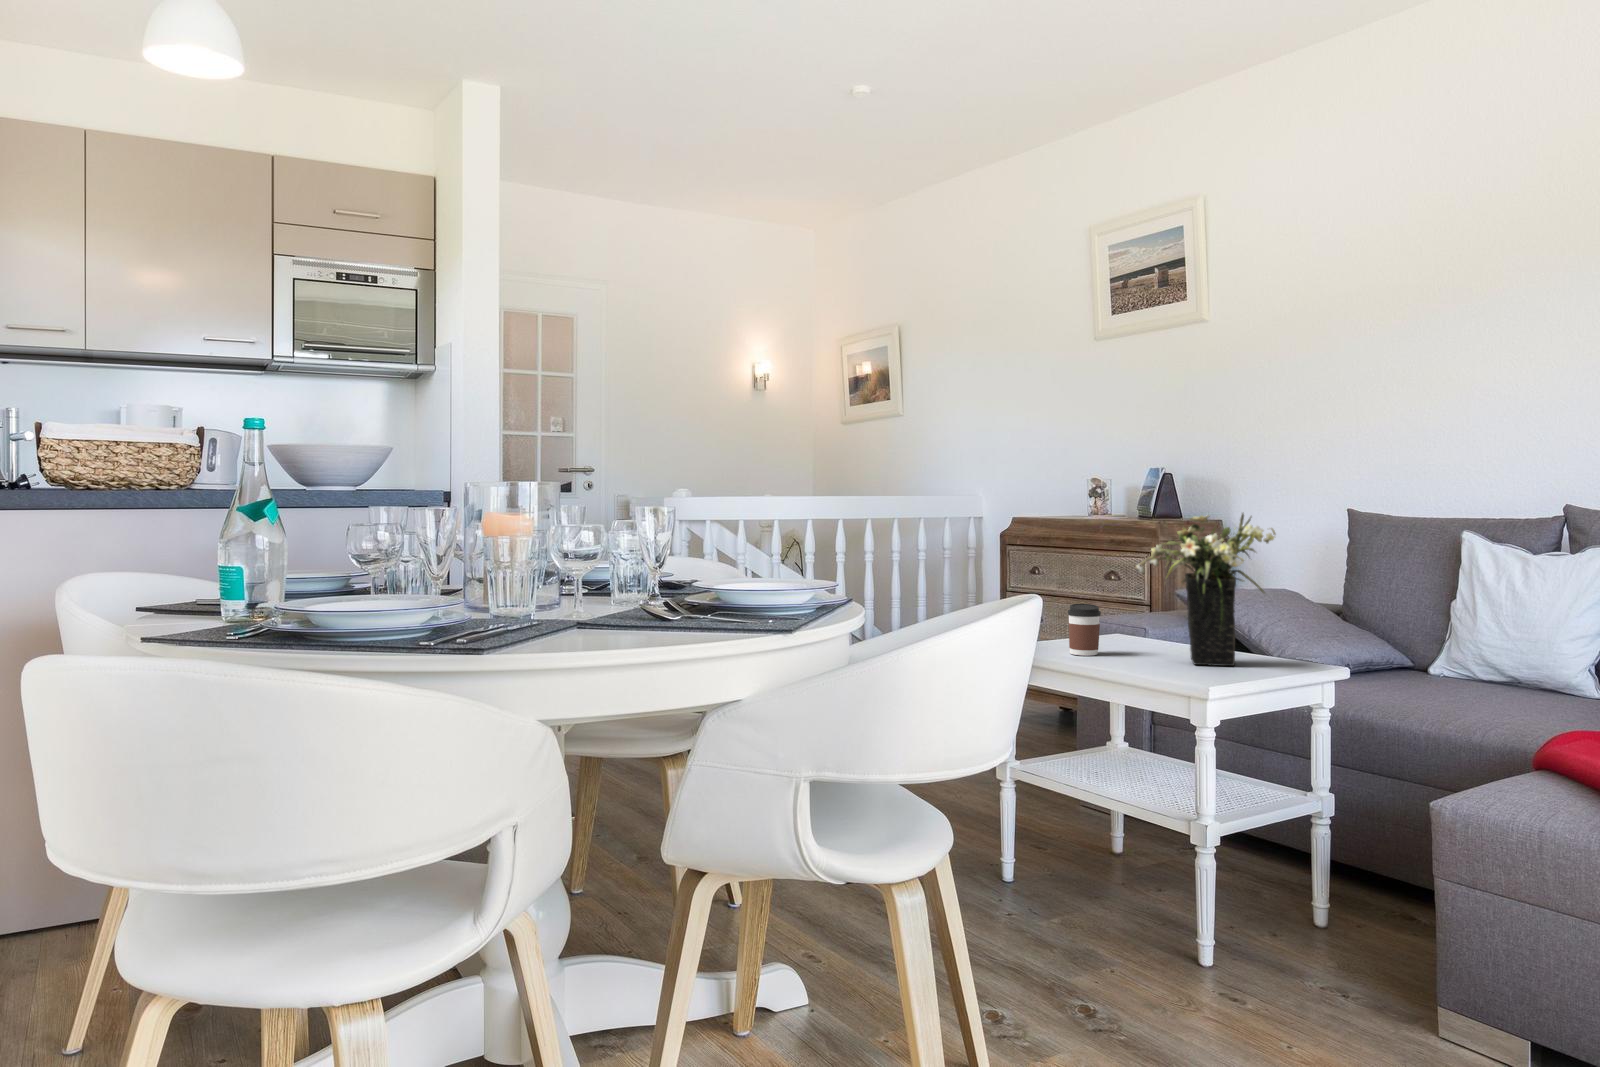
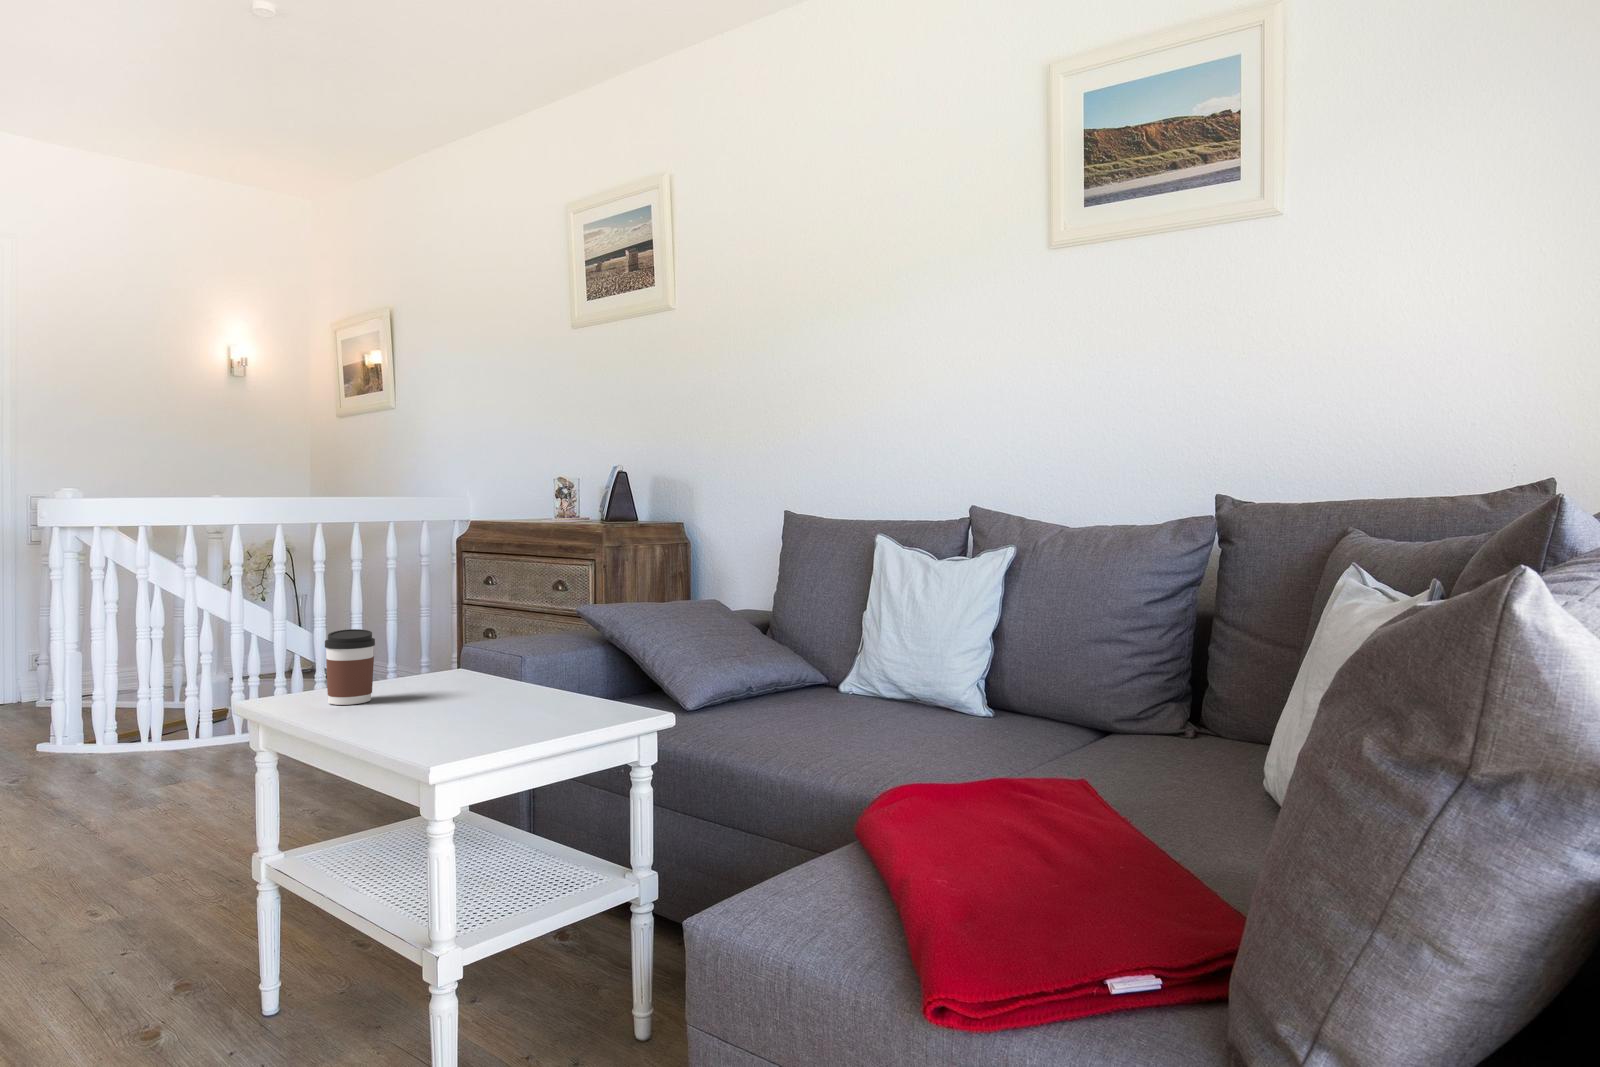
flower arrangement: present [1135,513,1276,666] -> none [396,499,593,715]

